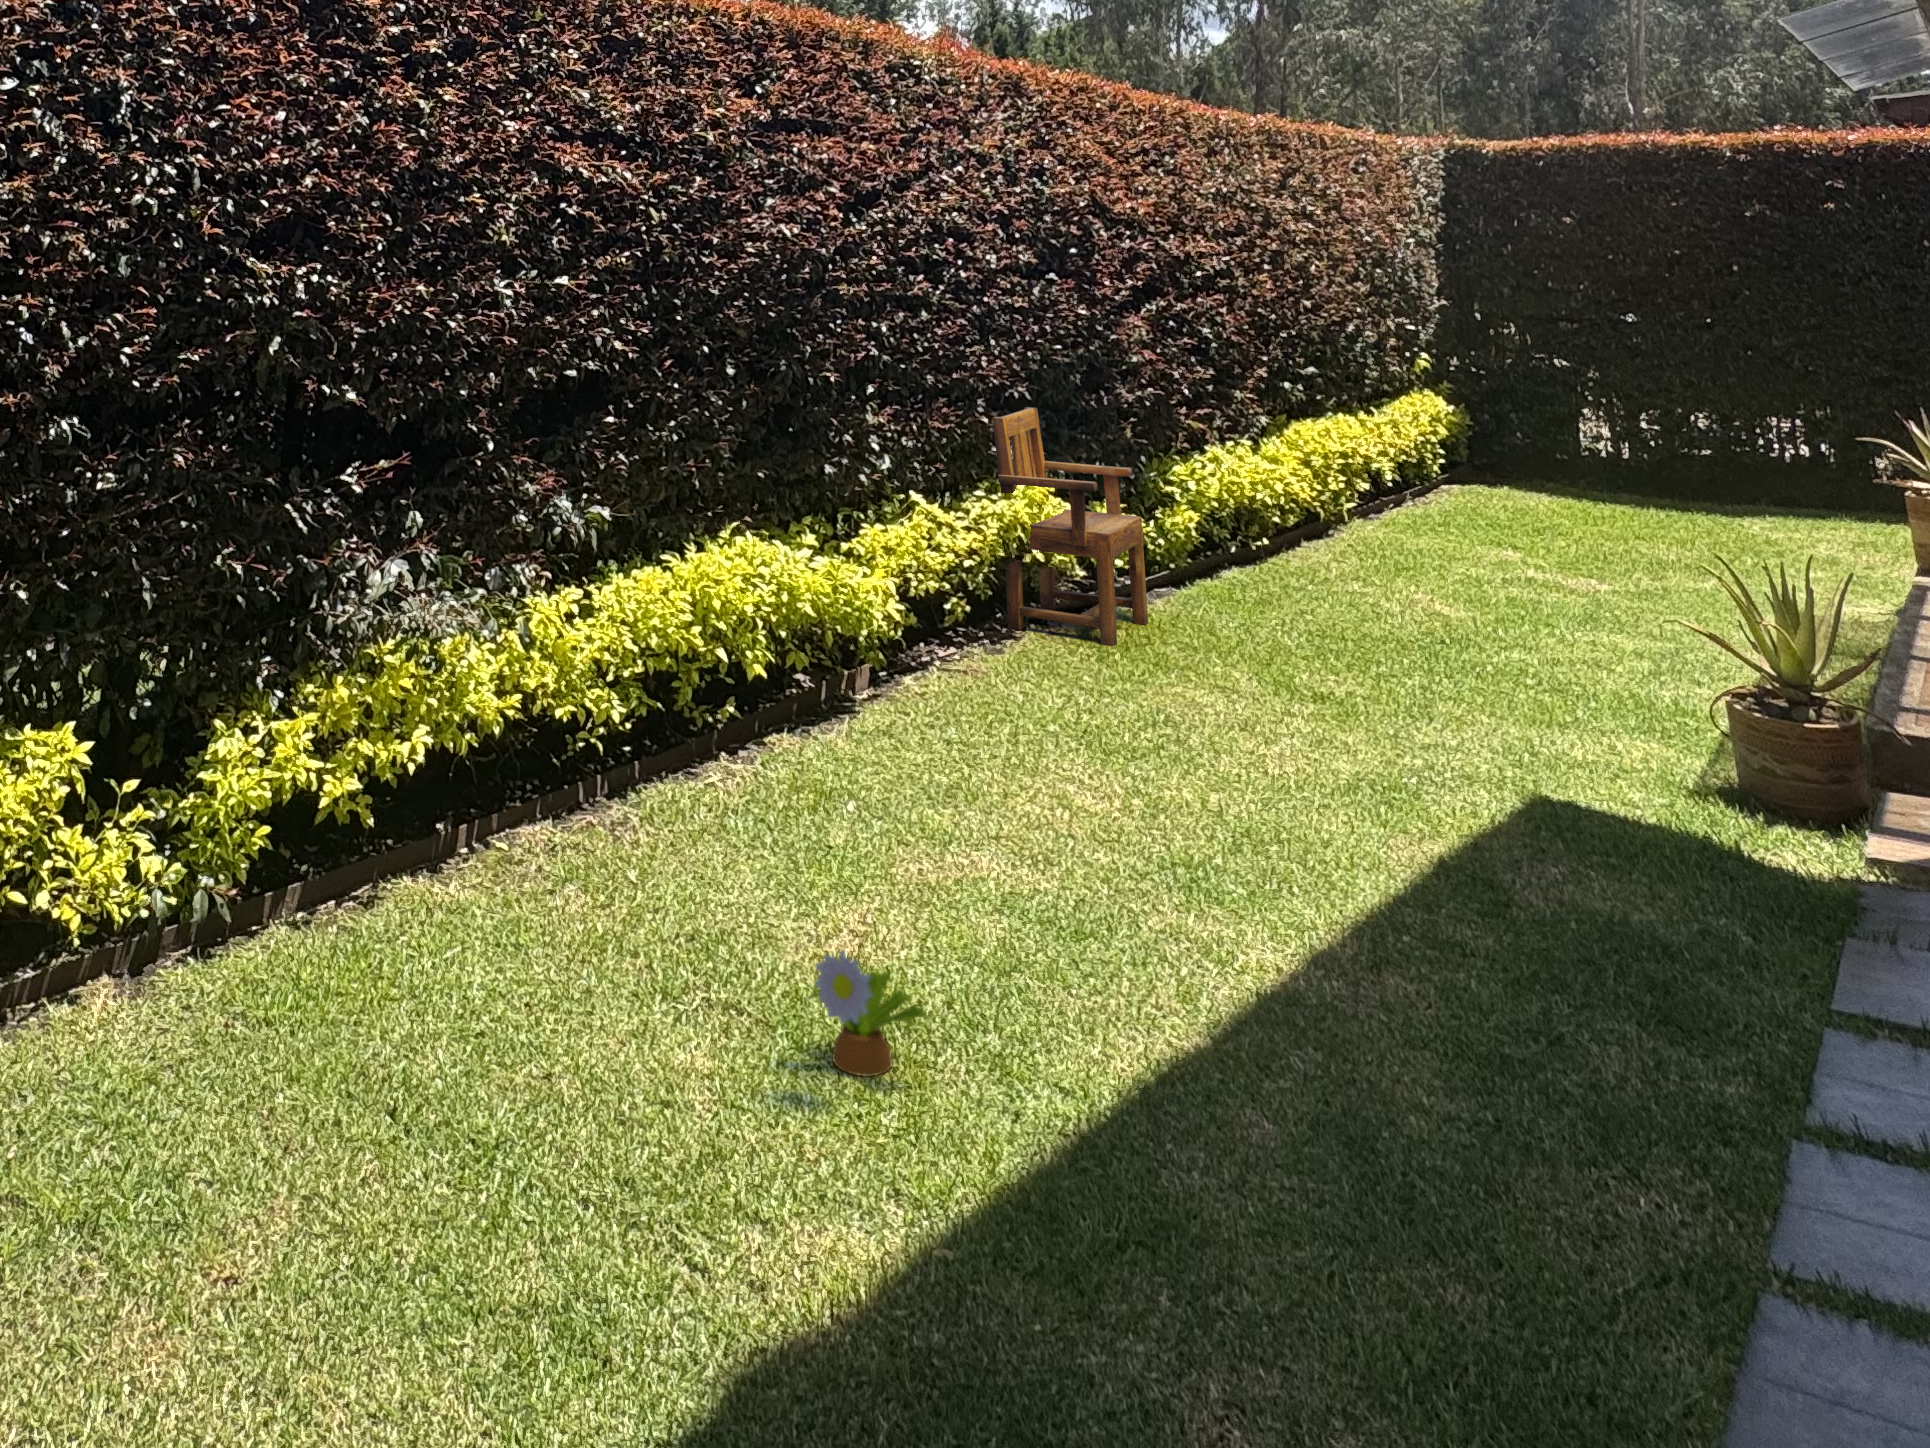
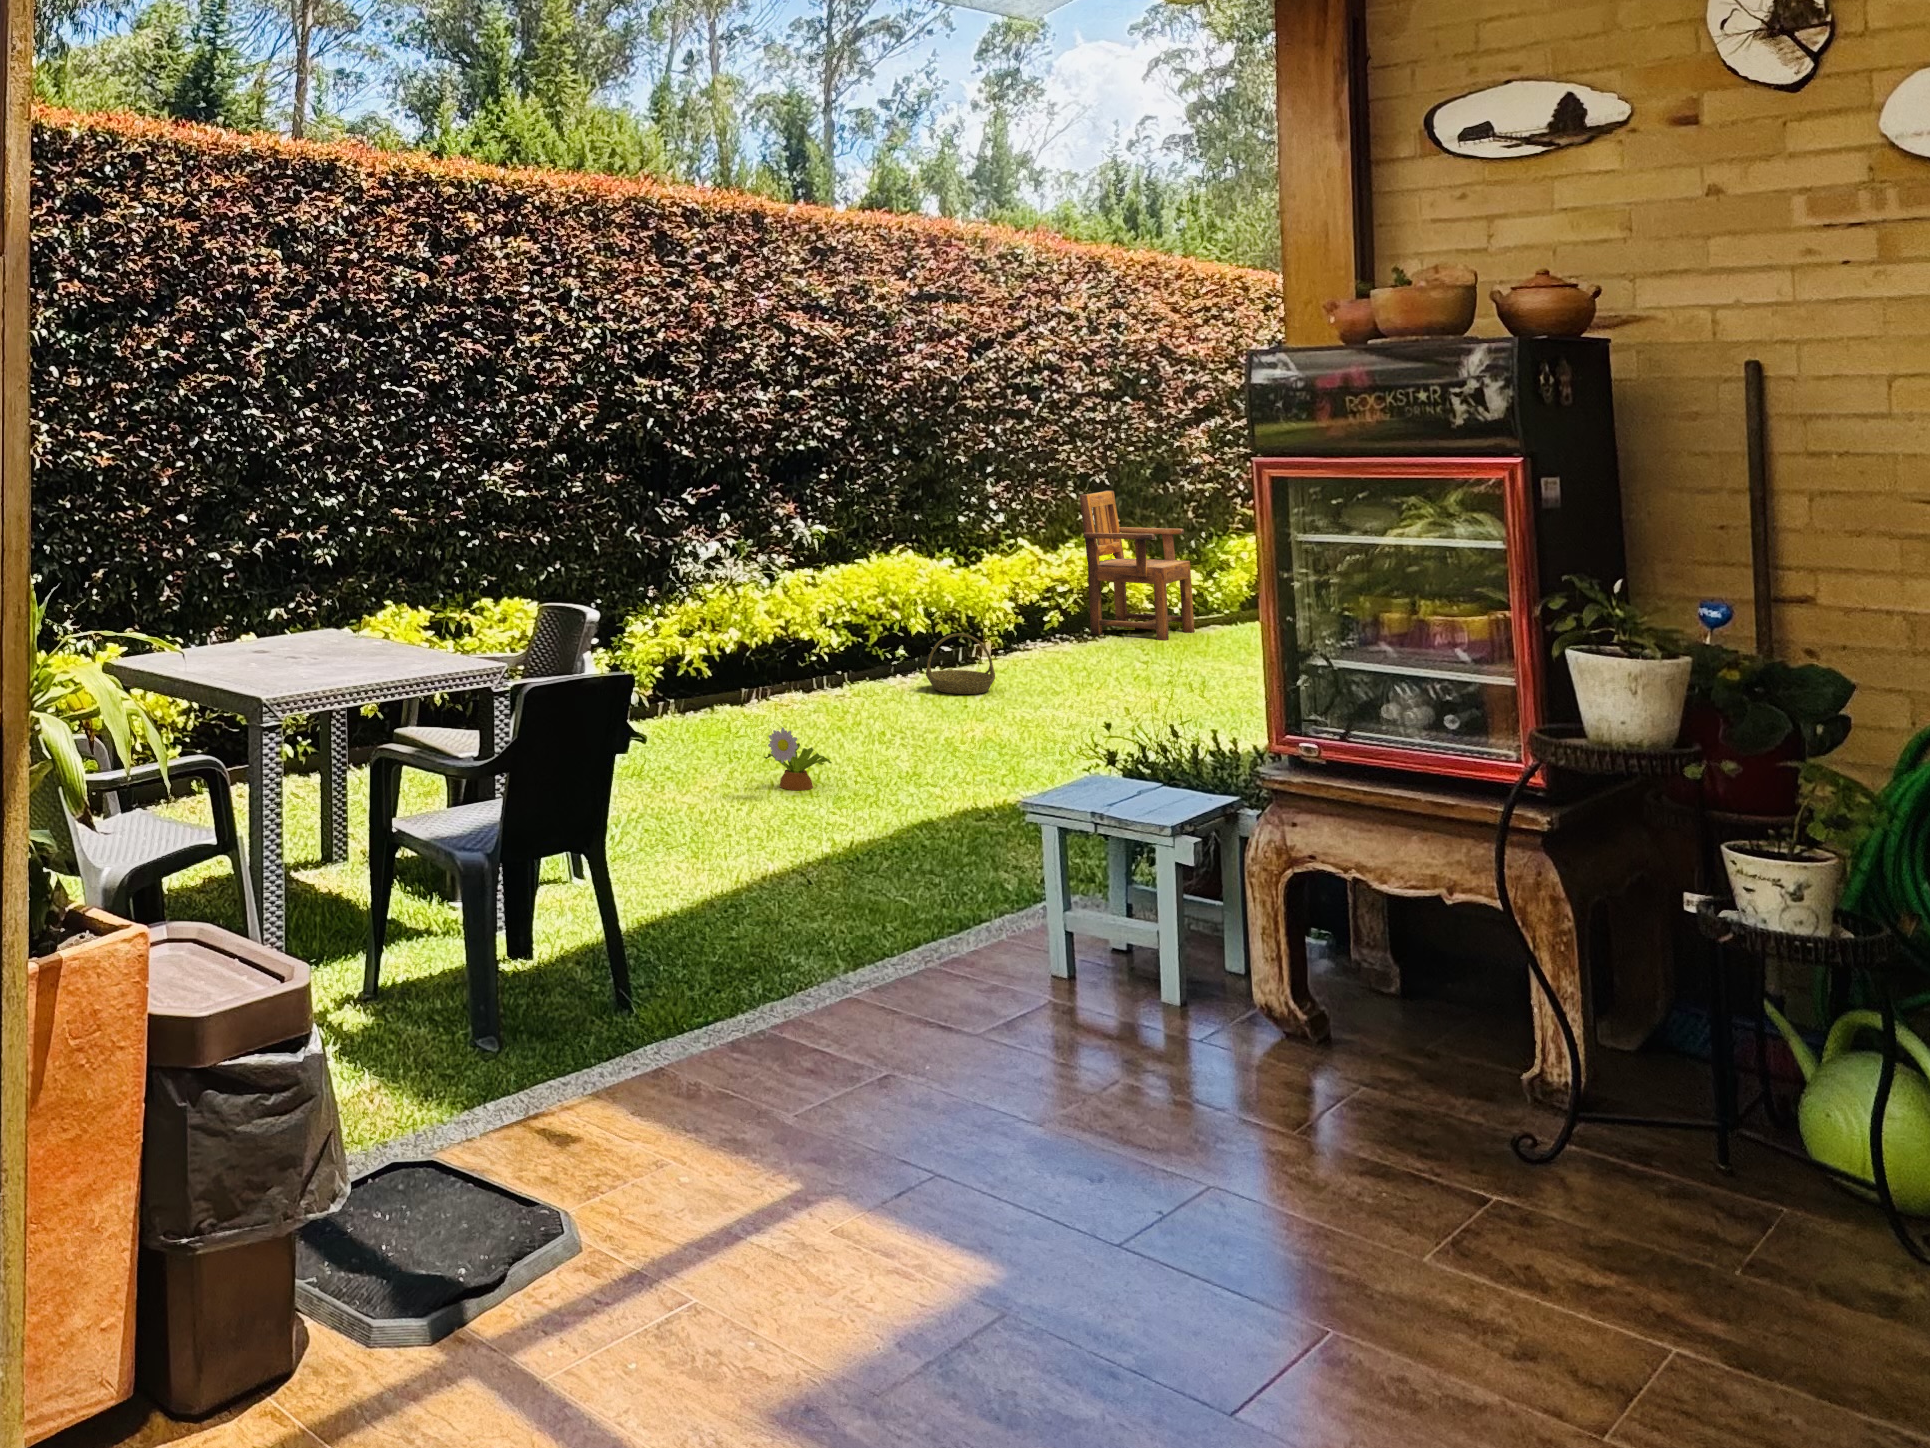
basket: none [757,705,870,823] -> present [926,633,995,694]
decorative plant: present [806,951,928,1077] -> present [764,727,832,790]

